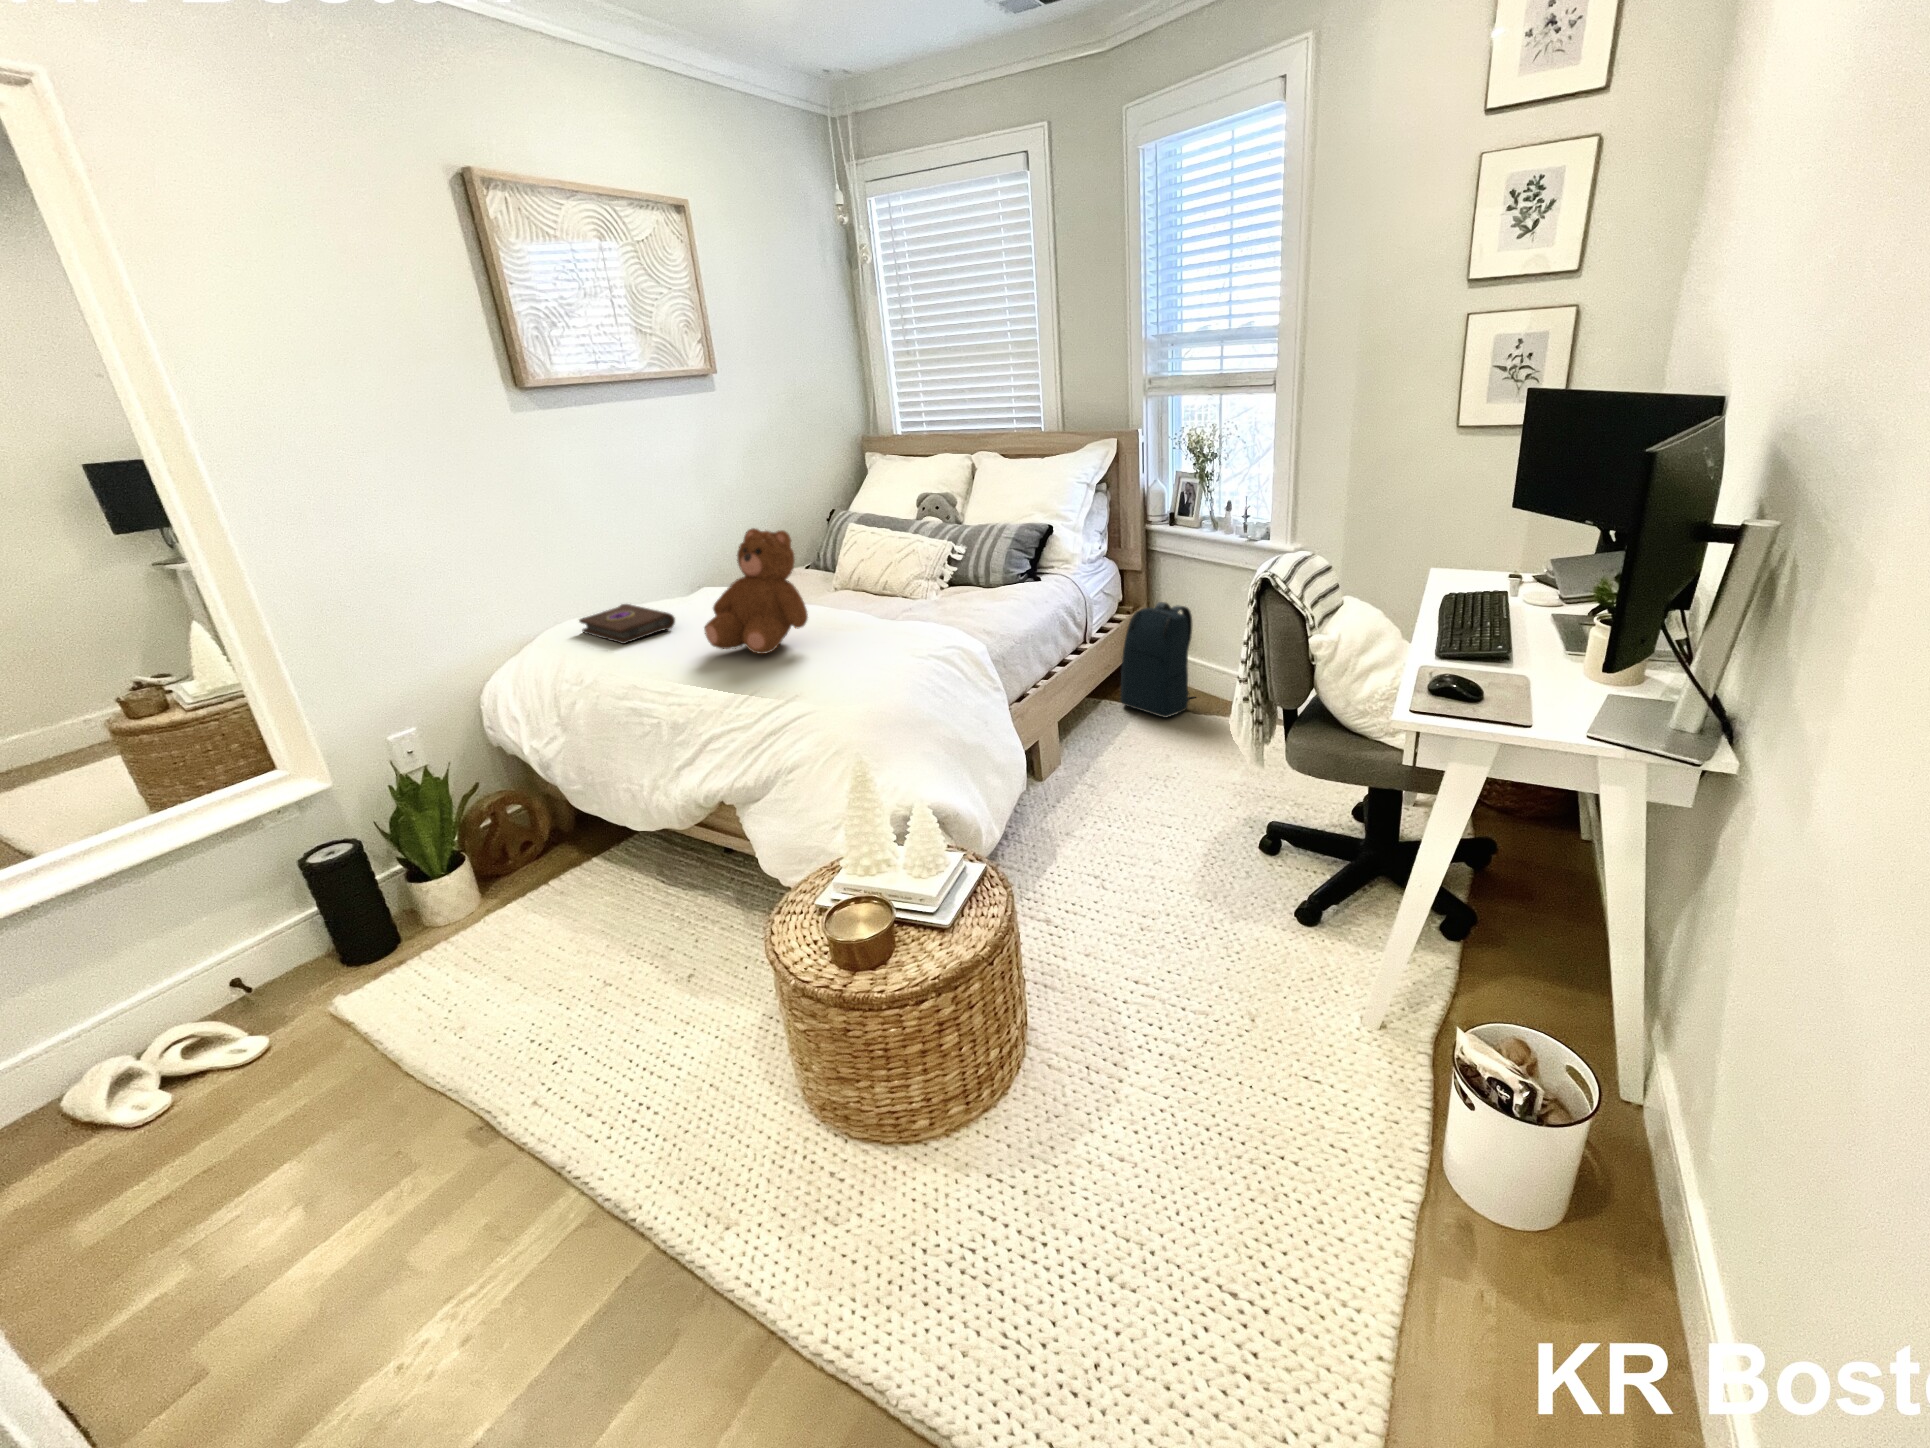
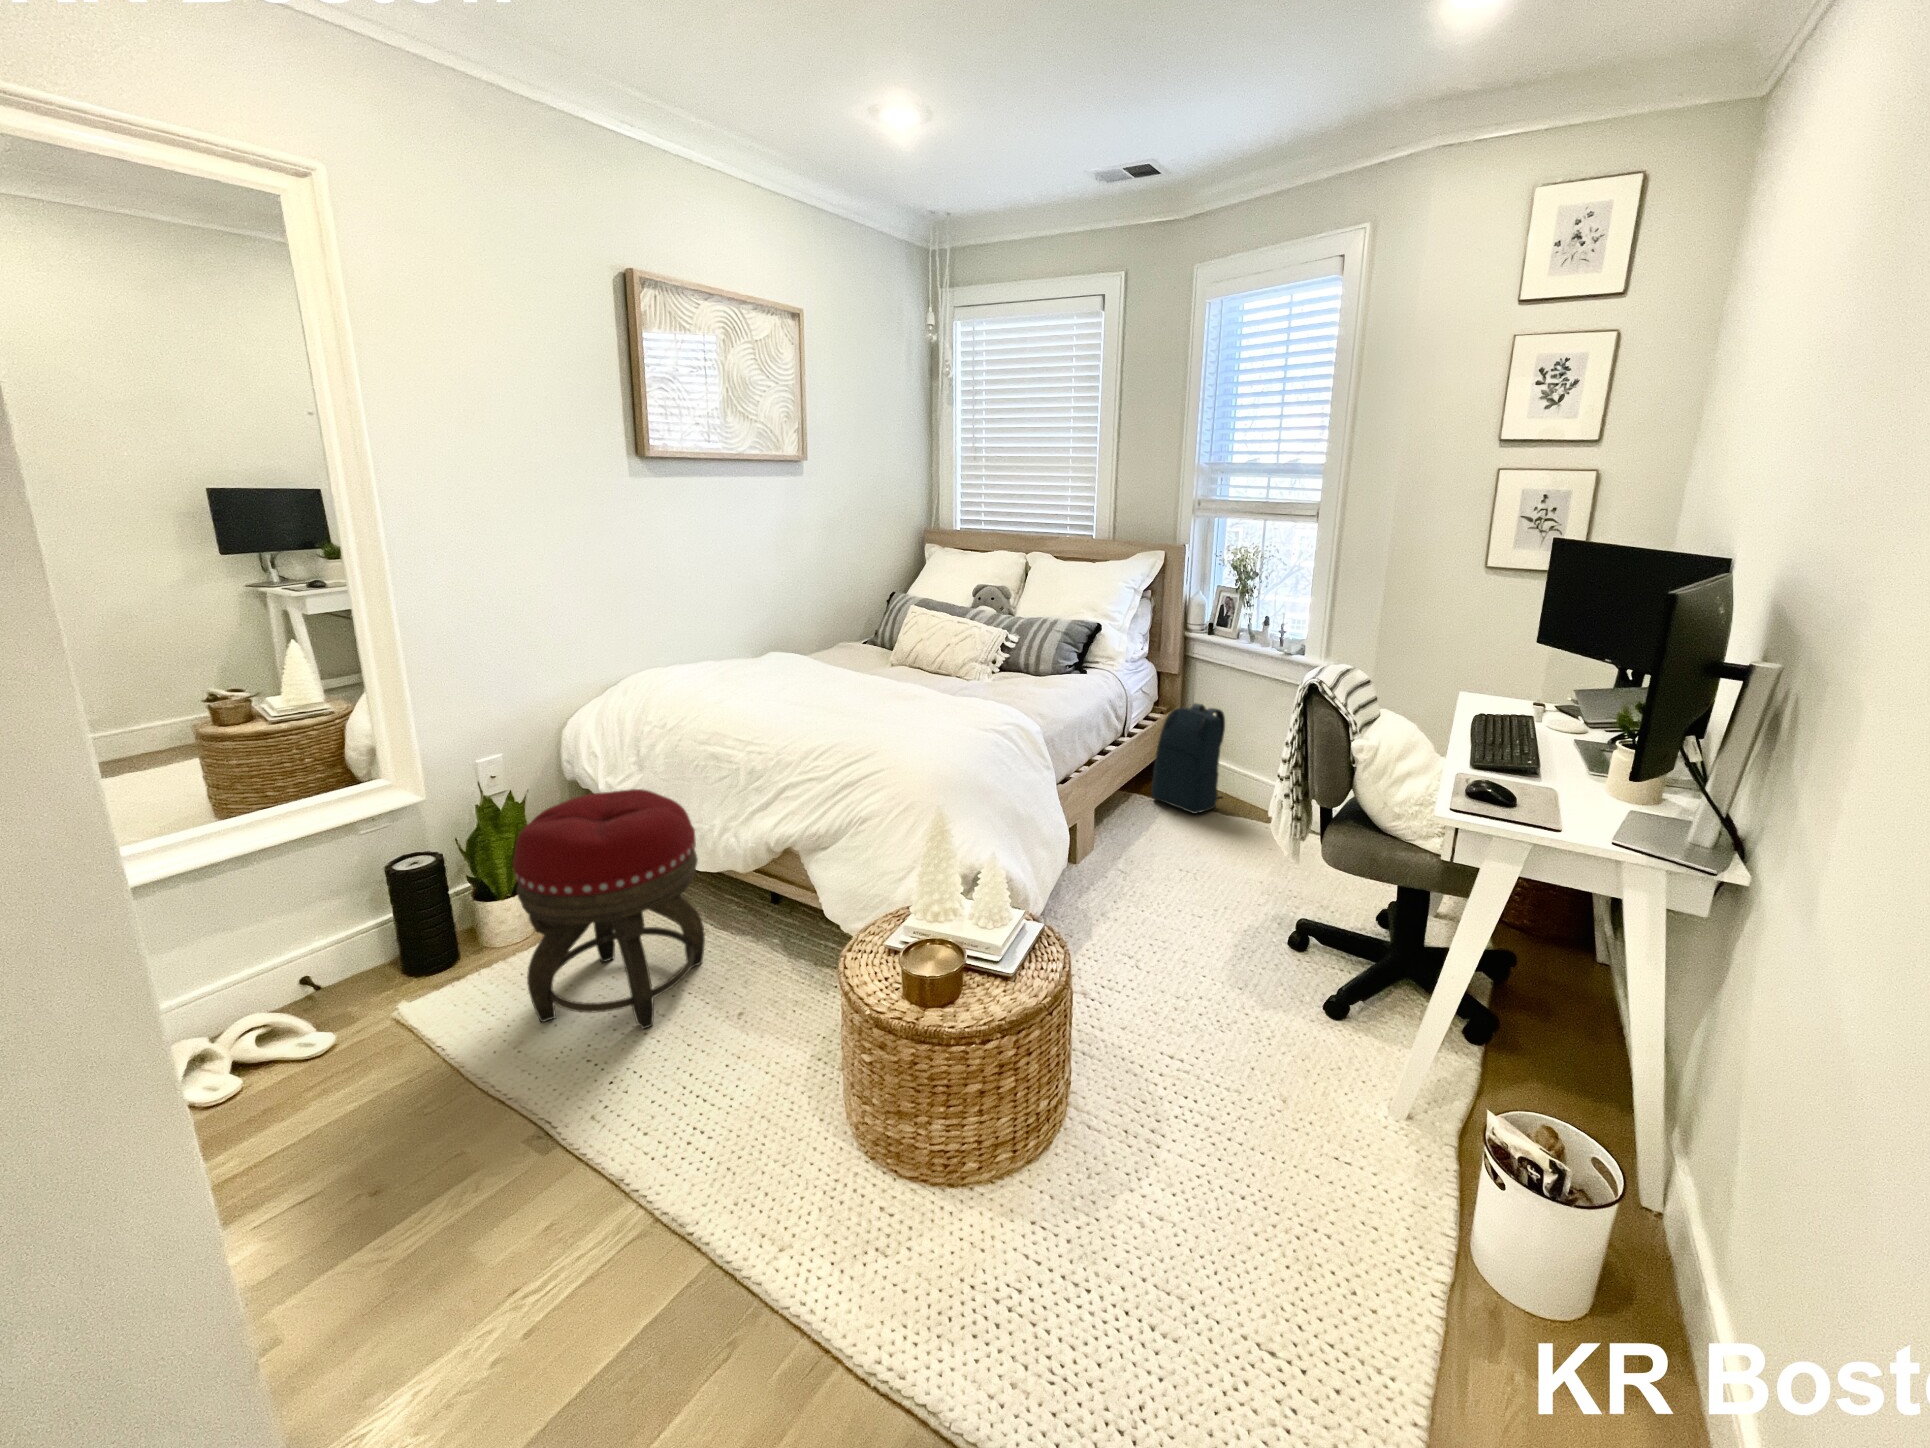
teddy bear: present [704,528,808,654] -> none [791,598,887,714]
book: present [579,604,675,644] -> none [668,658,757,693]
footstool: none [419,756,652,1004] -> present [513,789,705,1029]

